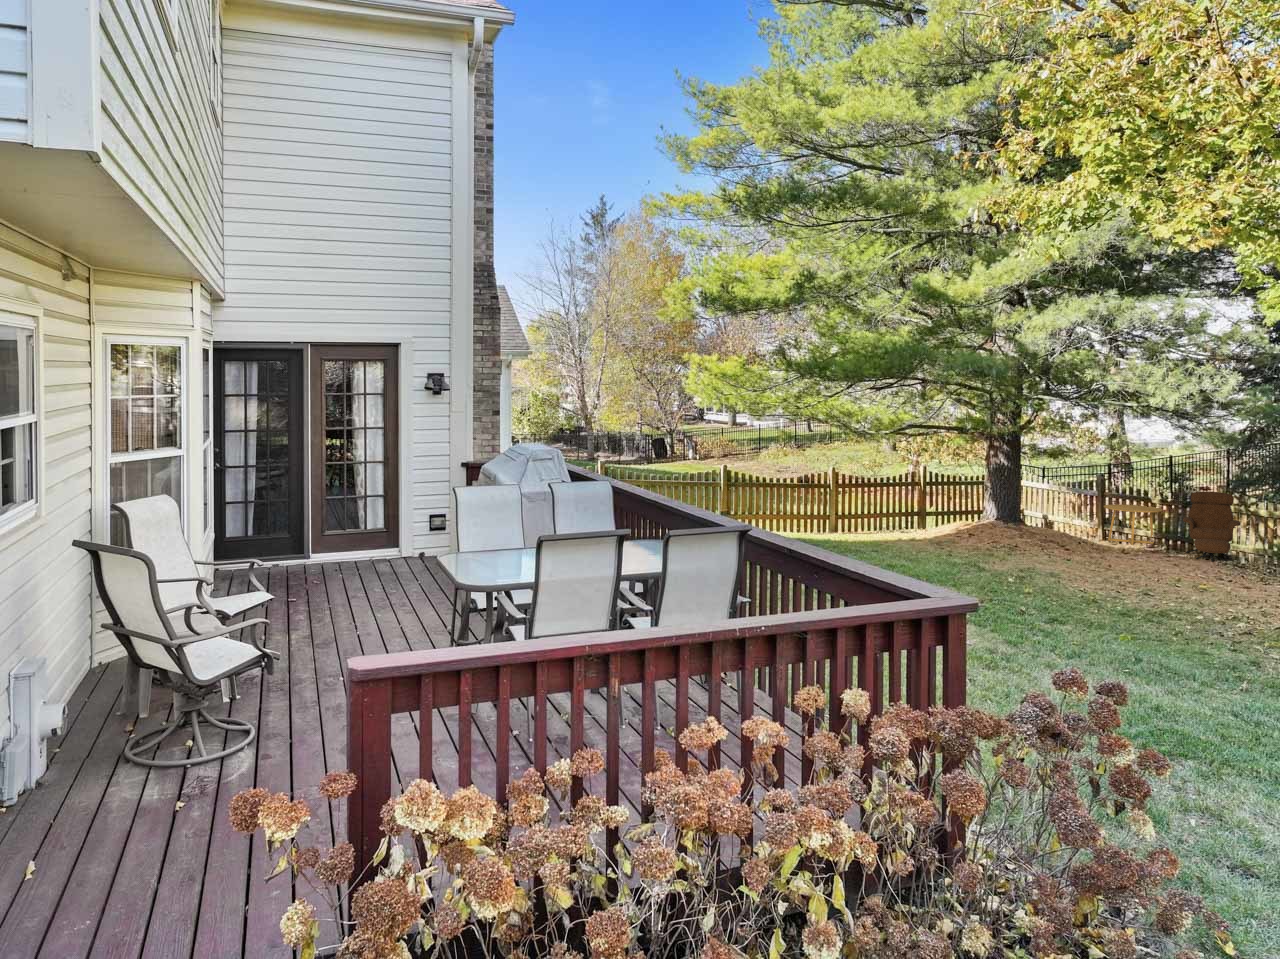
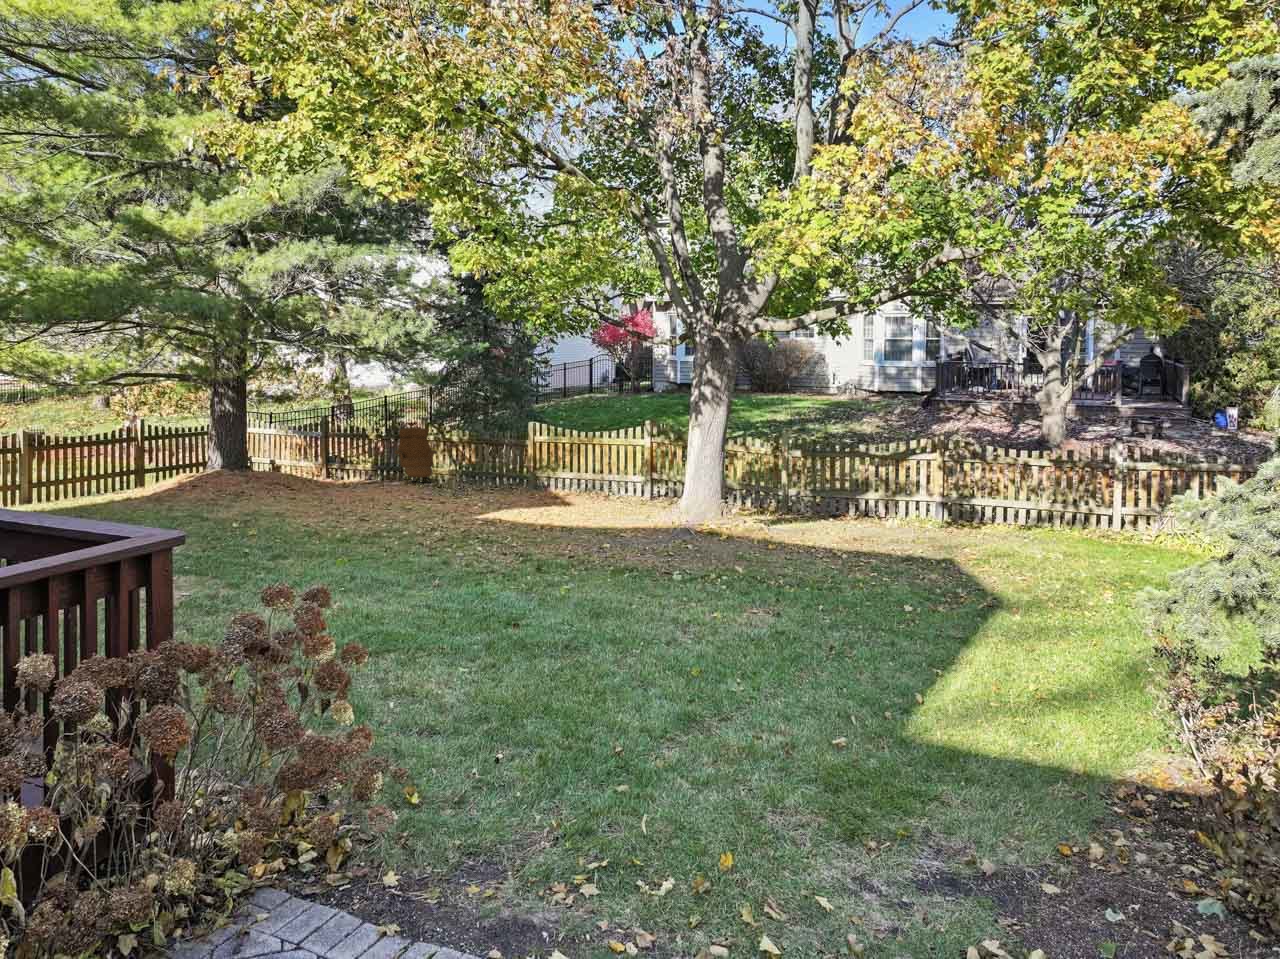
round table: present [1104,504,1163,545] -> none [328,444,377,479]

